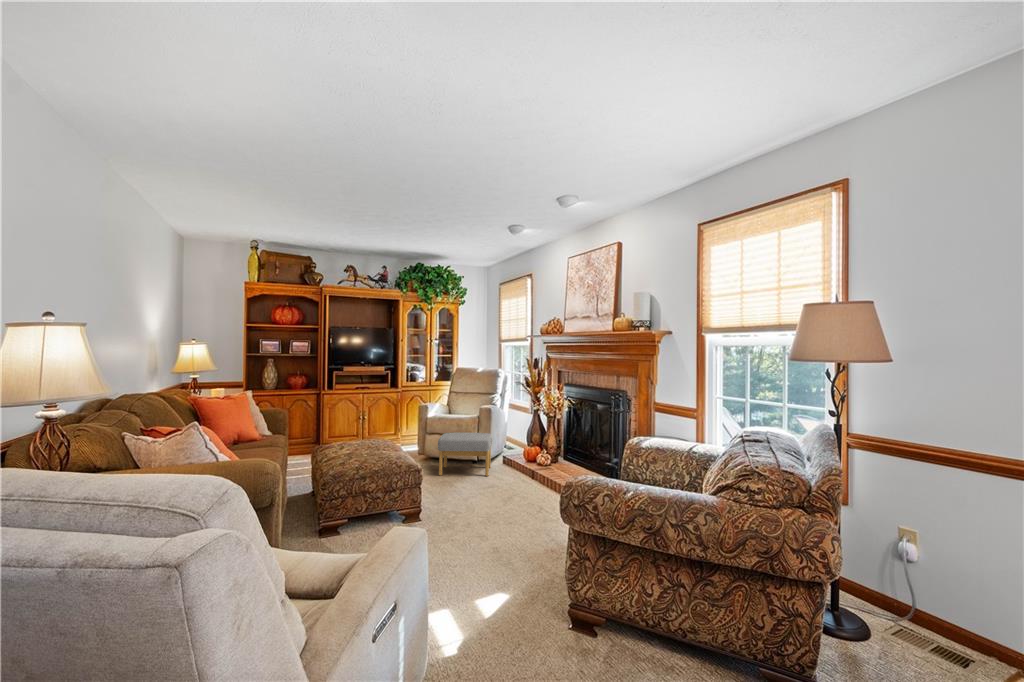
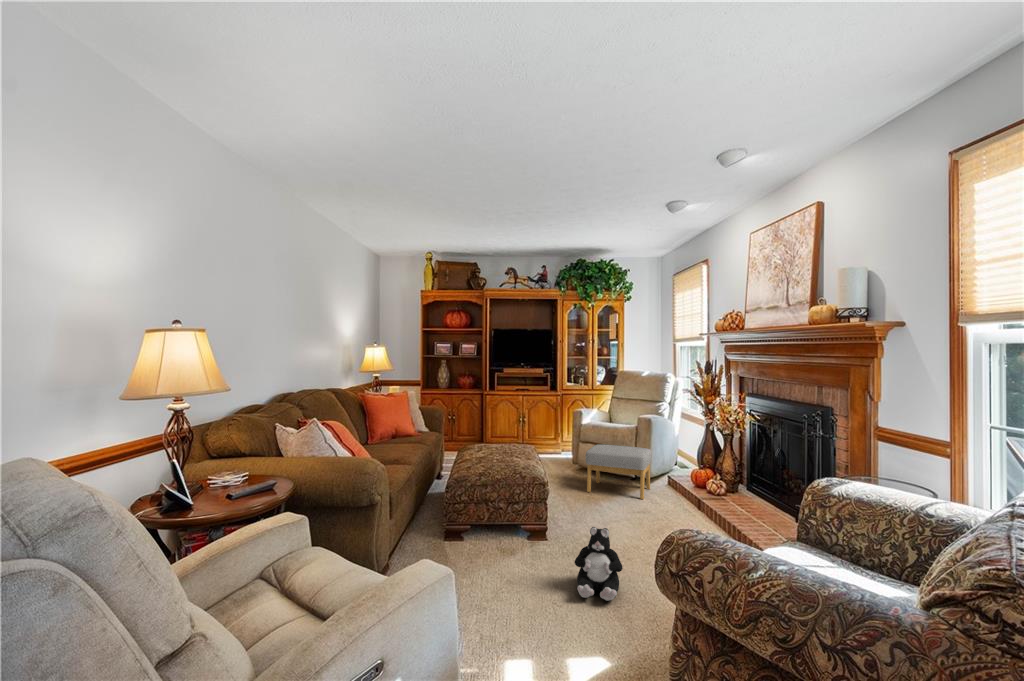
plush toy: none [458,495,497,552] -> present [575,527,623,601]

